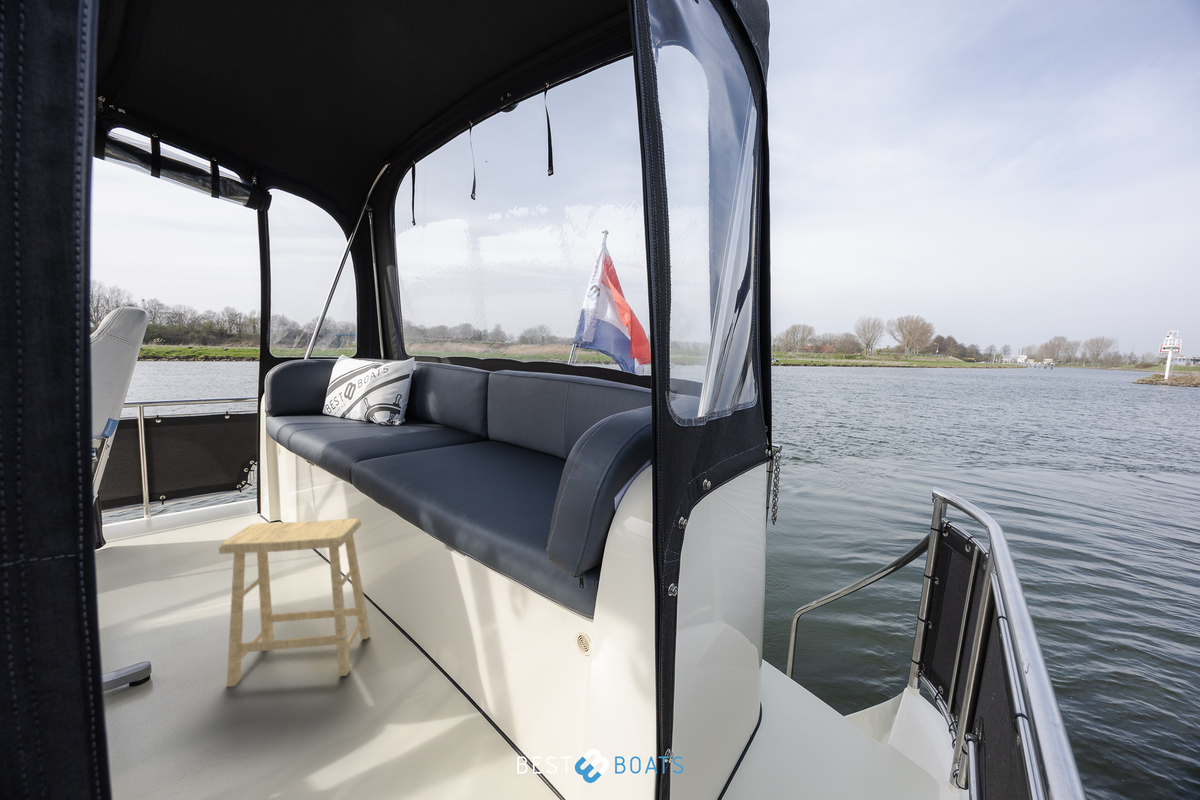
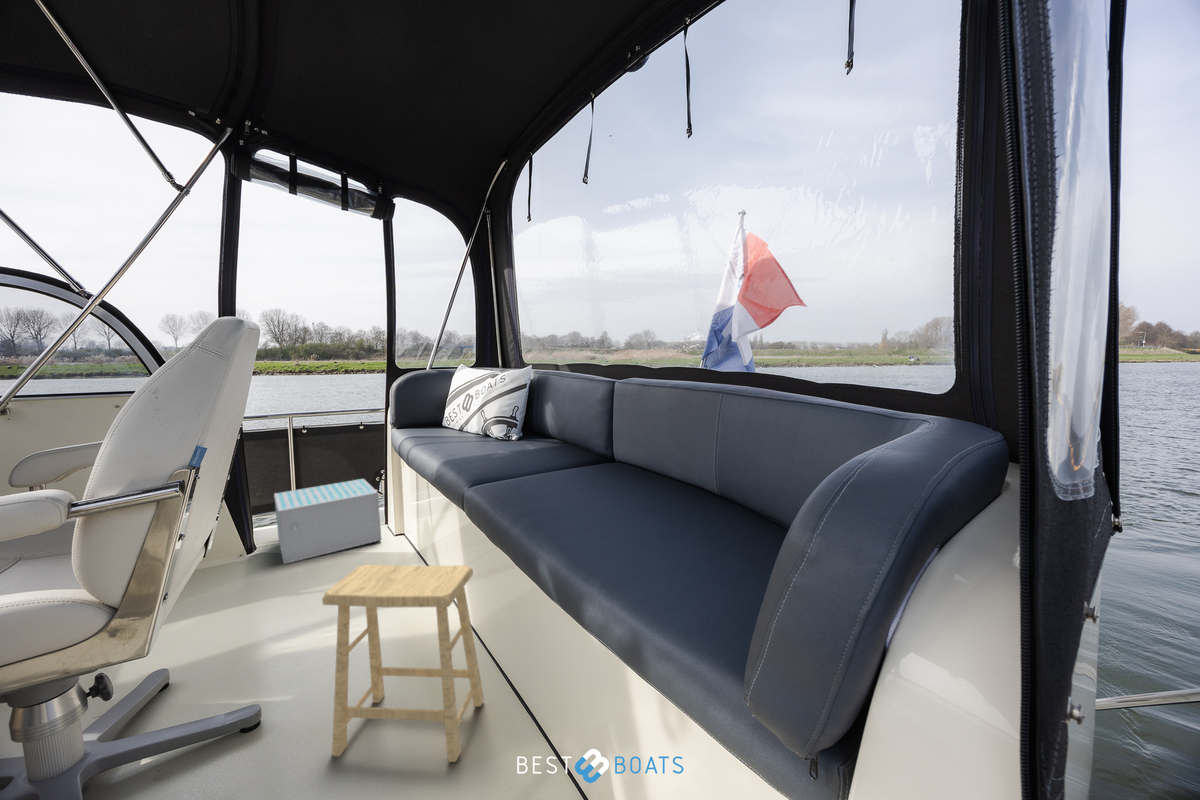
storage box: none [127,469,255,553] -> present [274,479,381,564]

